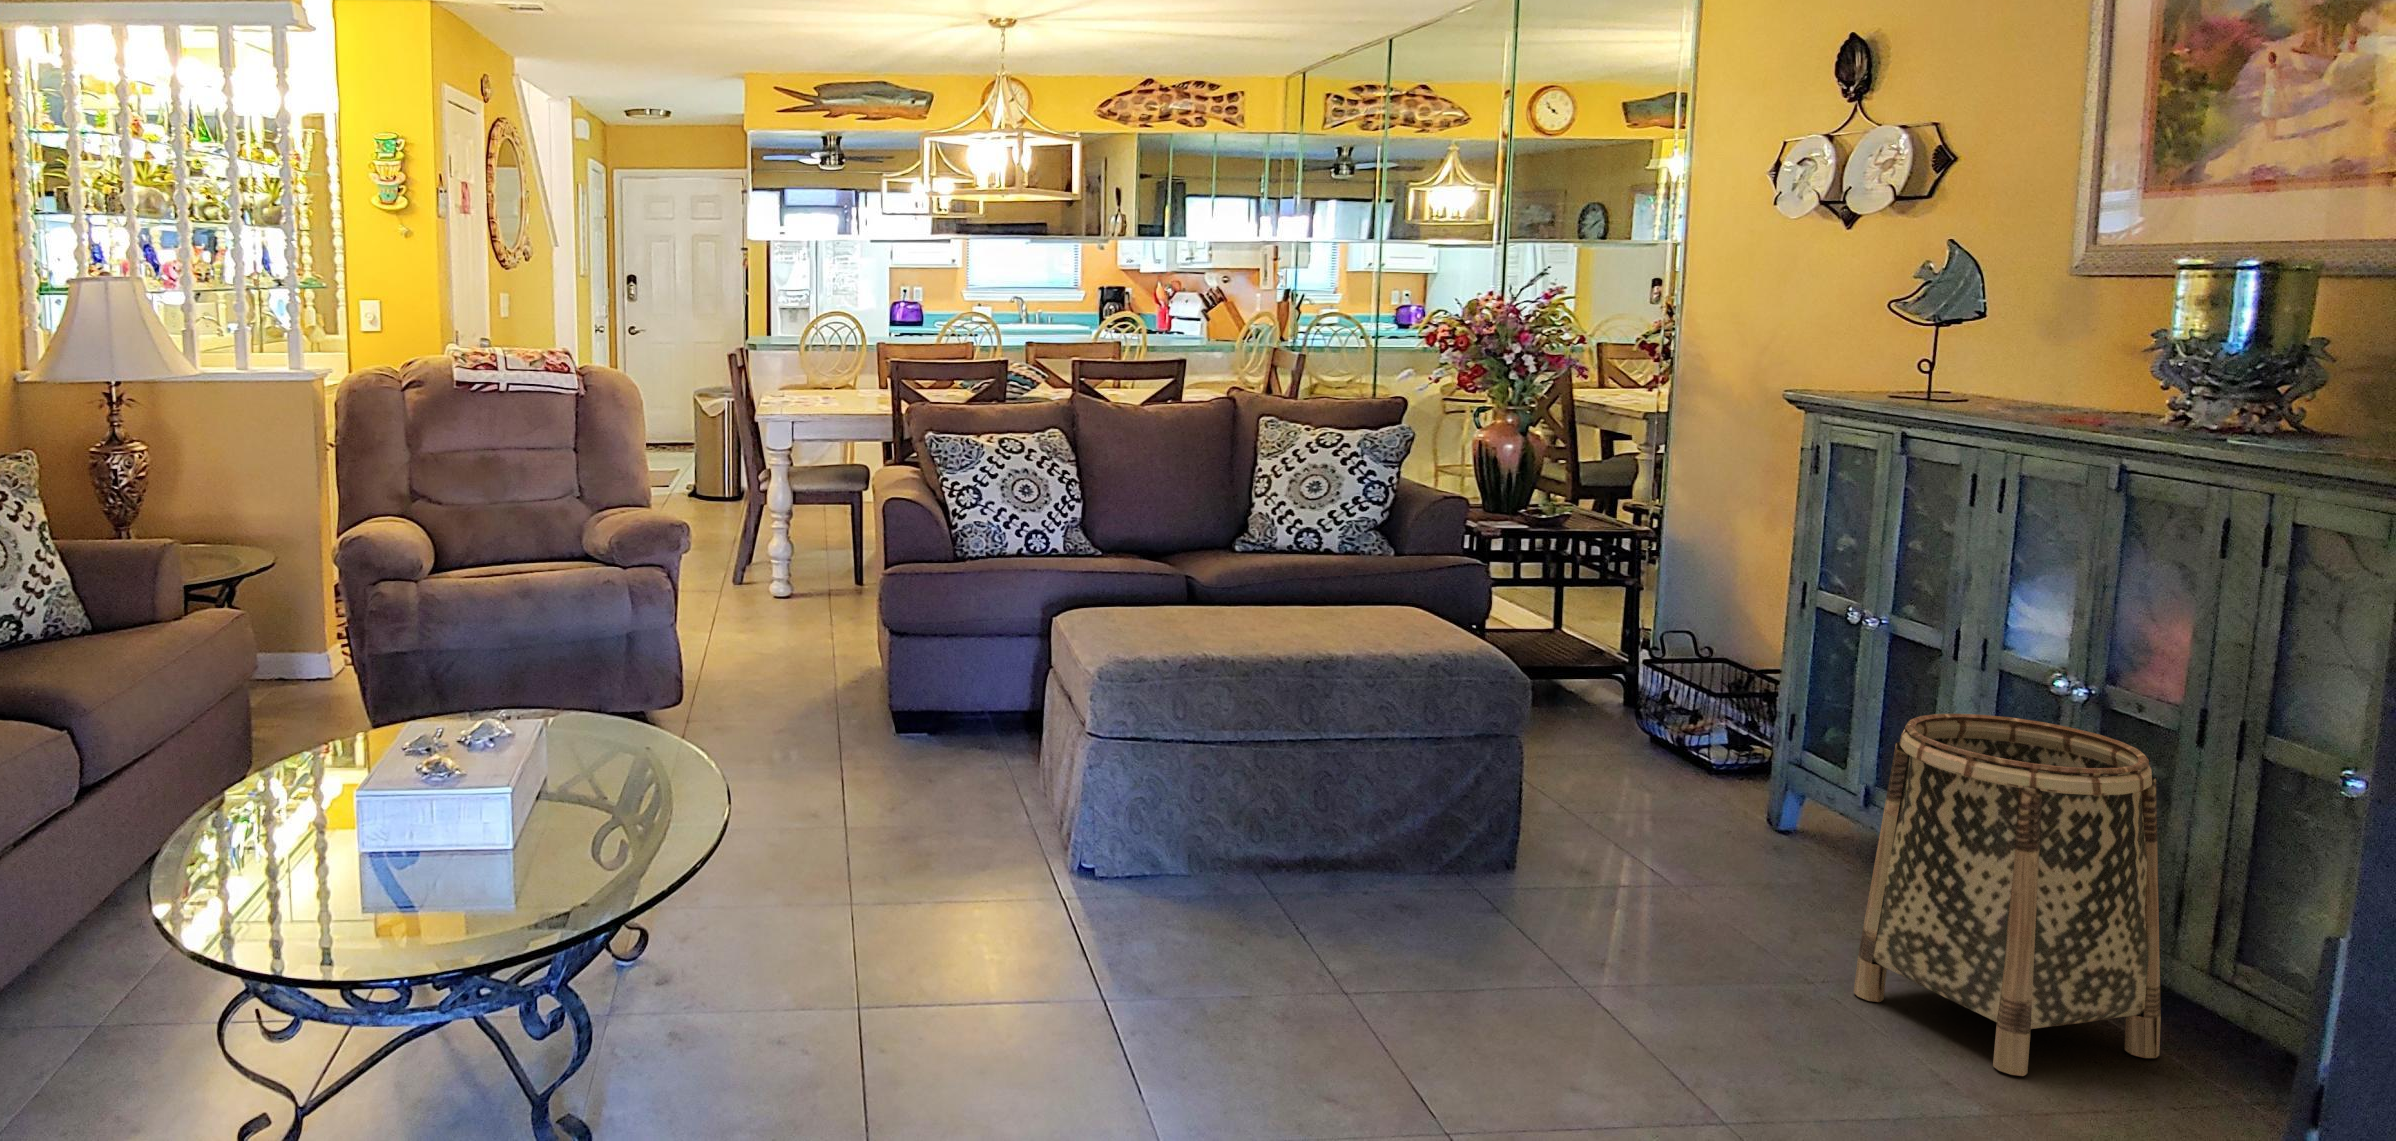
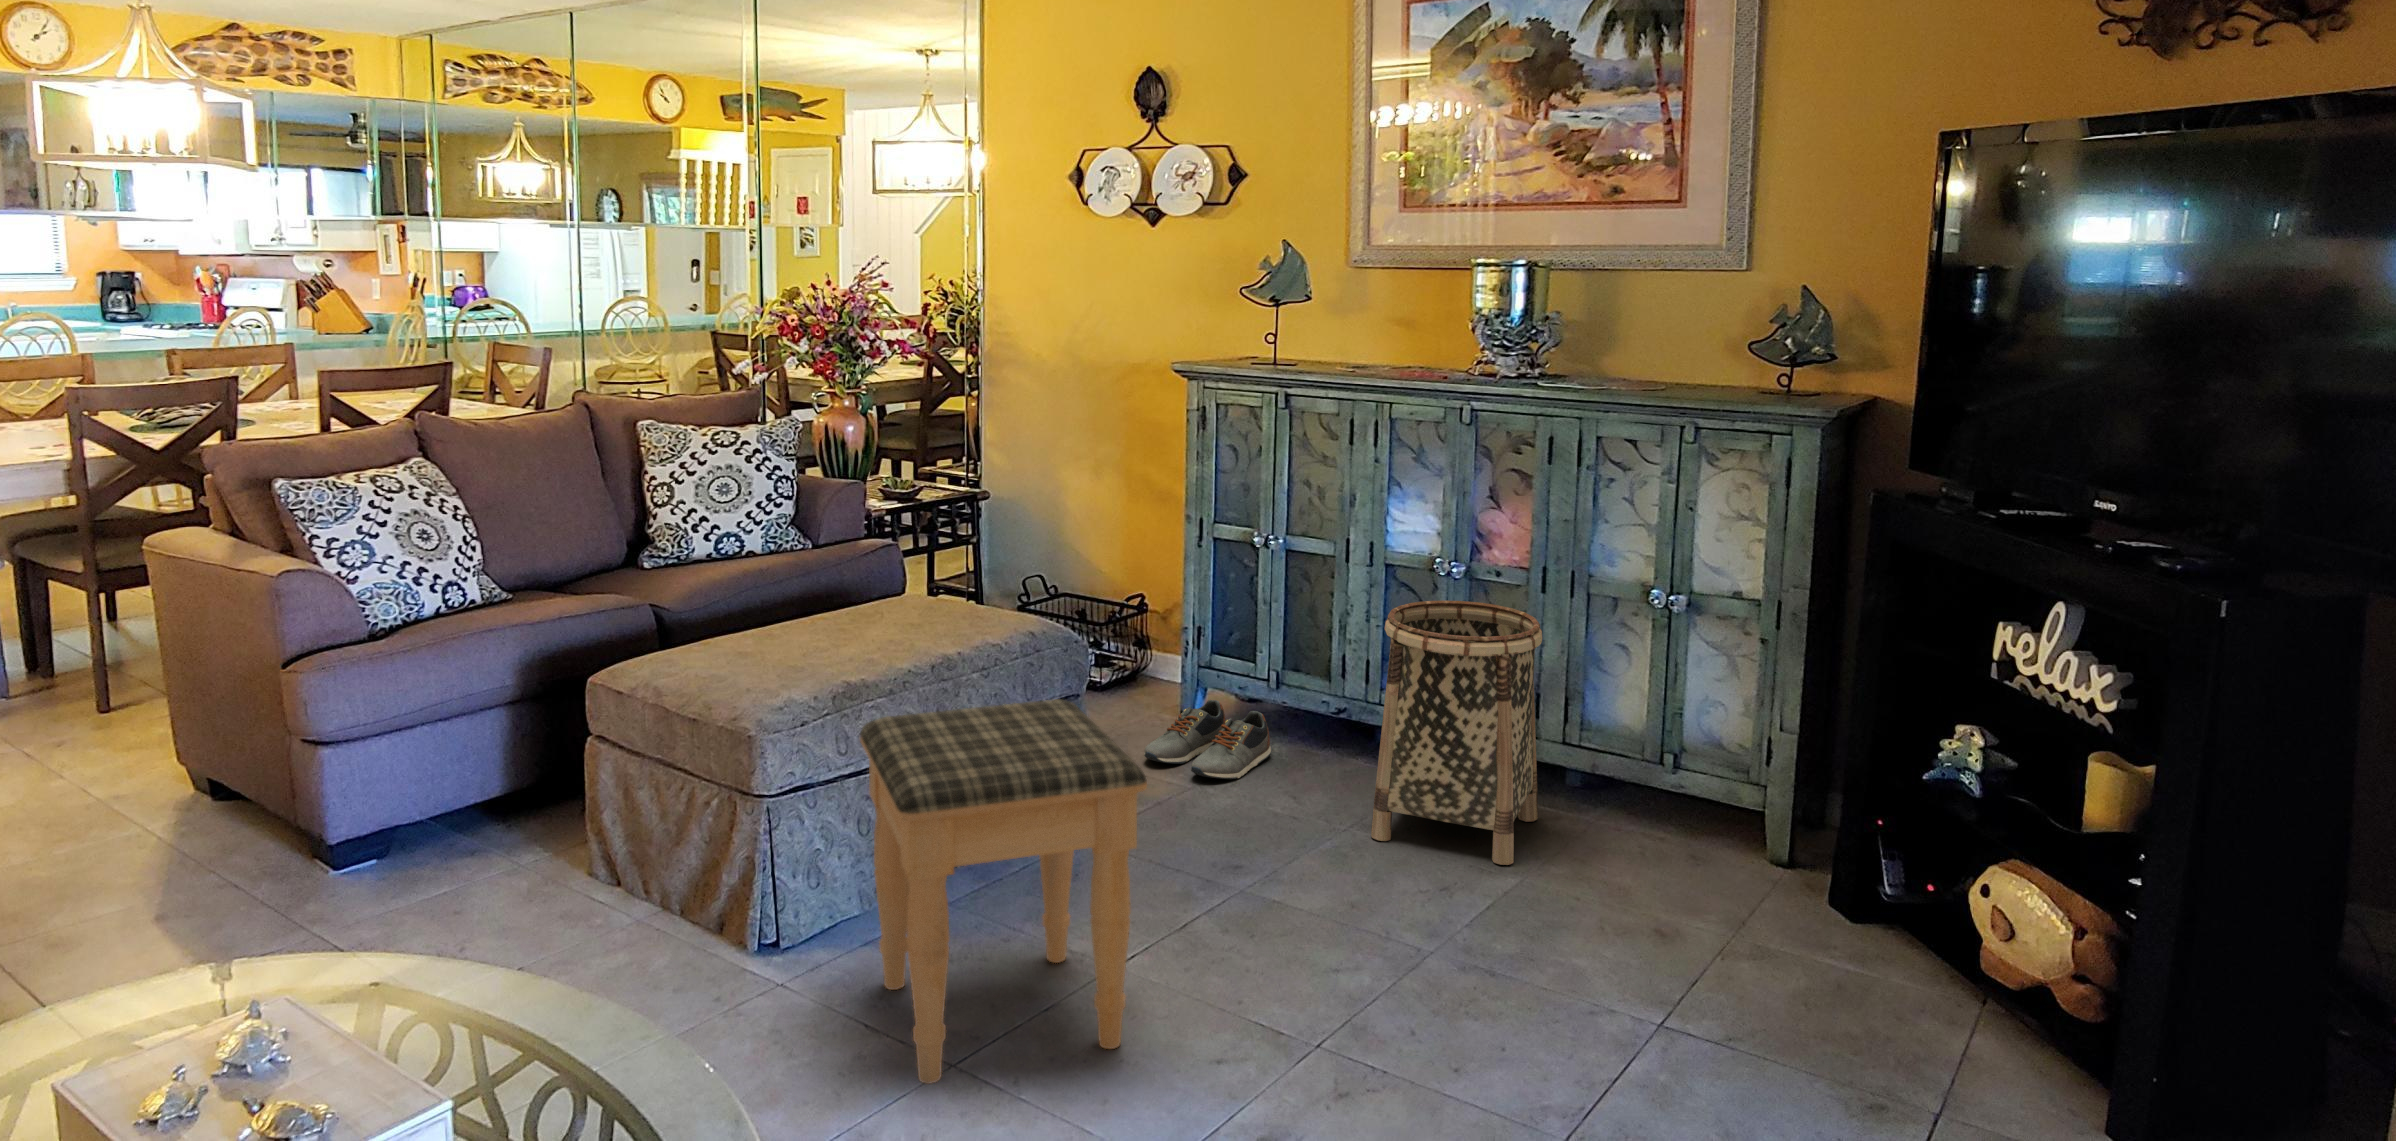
footstool: none [1099,667,1379,1018] -> present [860,699,1147,1084]
shoe: none [1671,808,1852,897] -> present [1144,700,1271,779]

